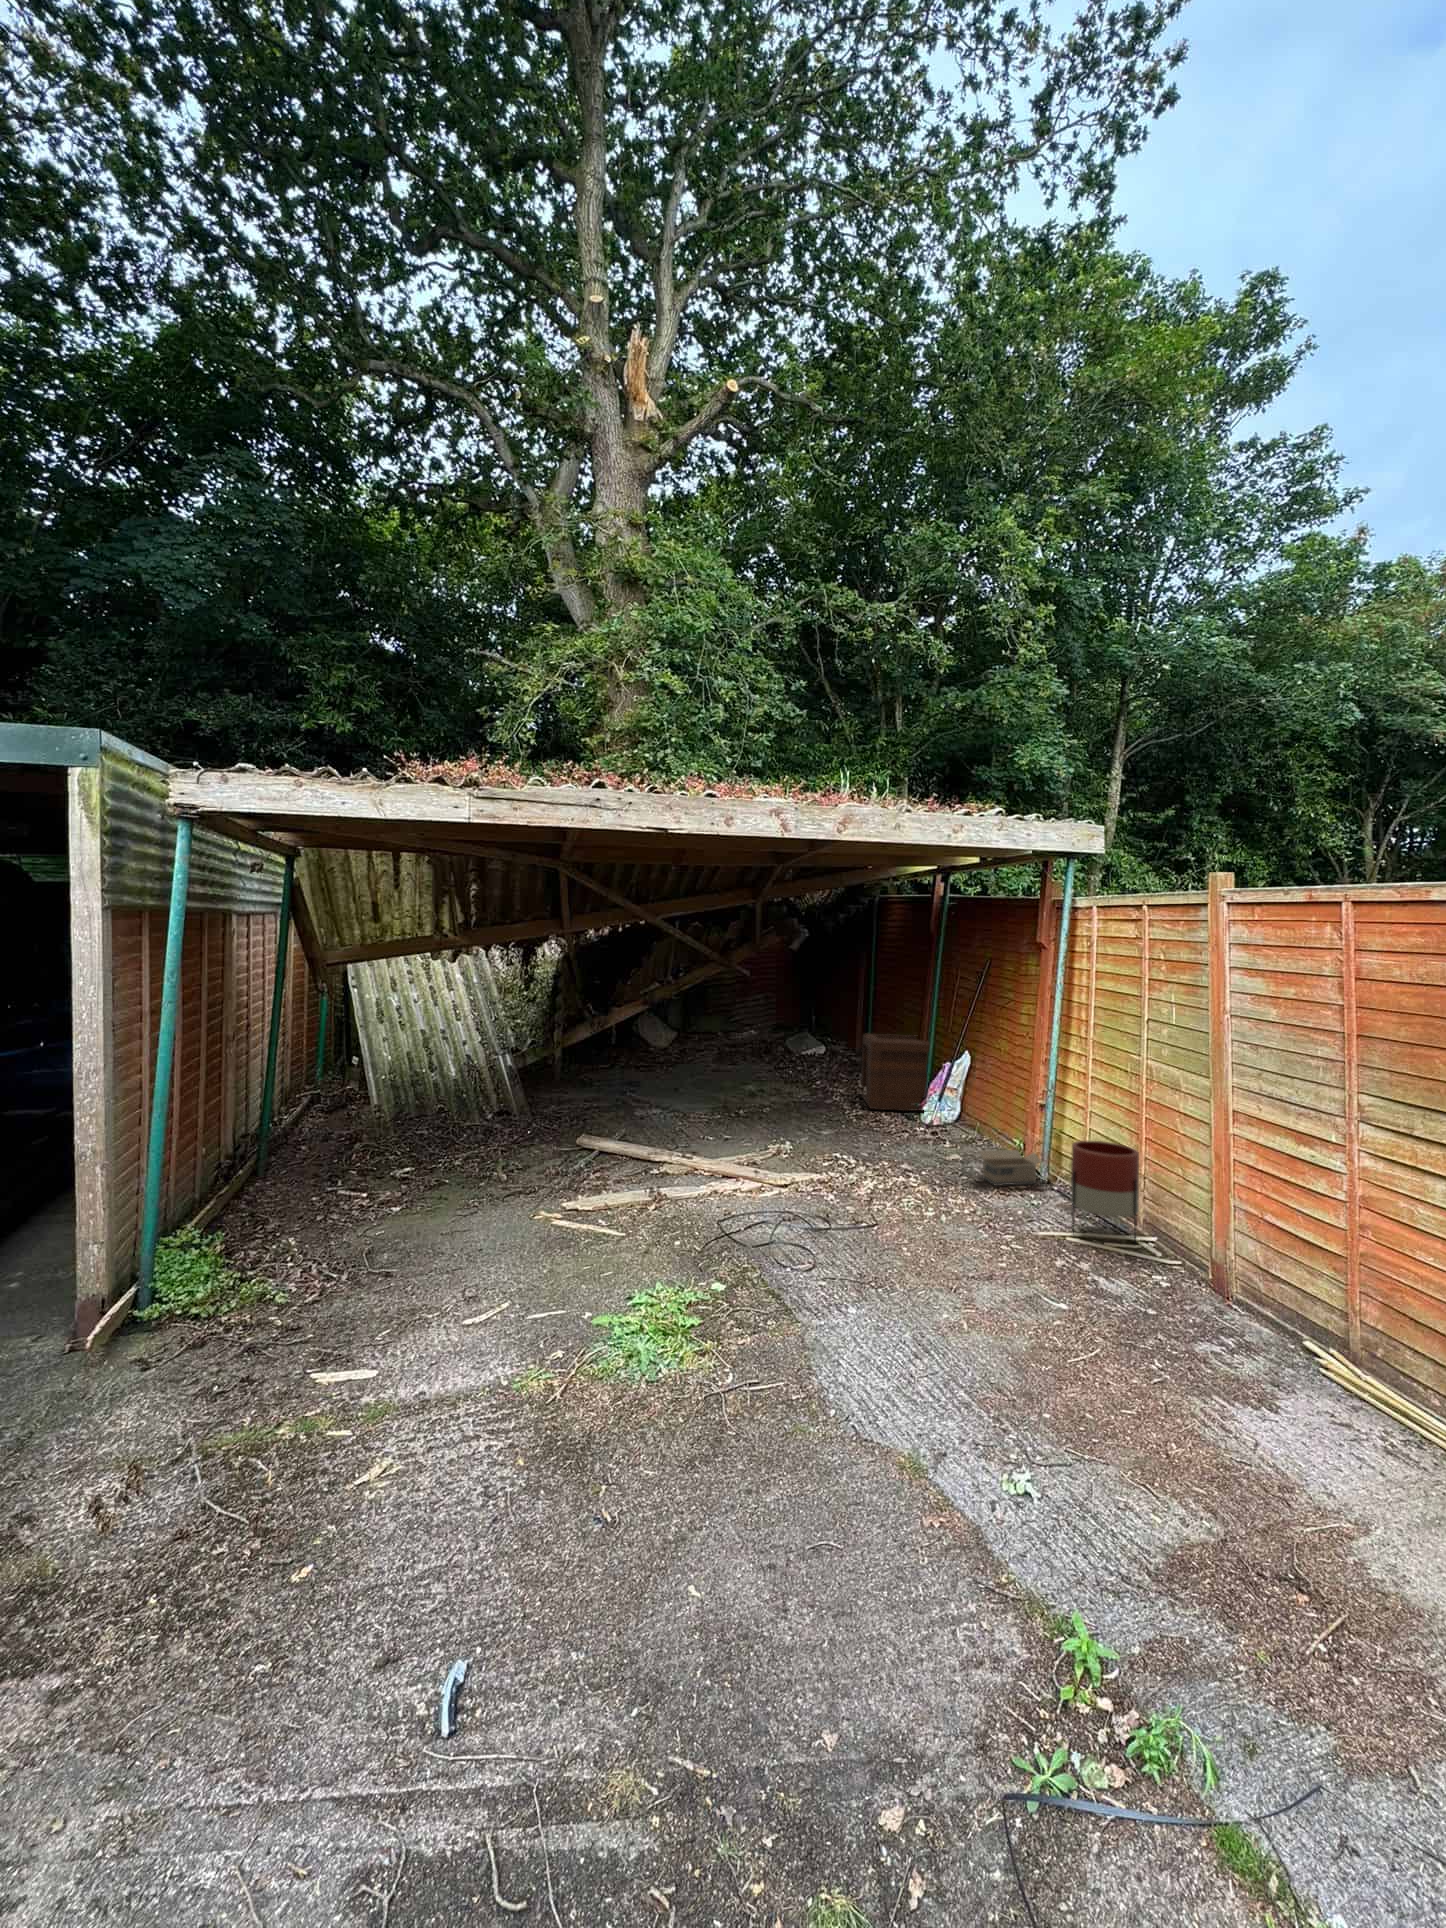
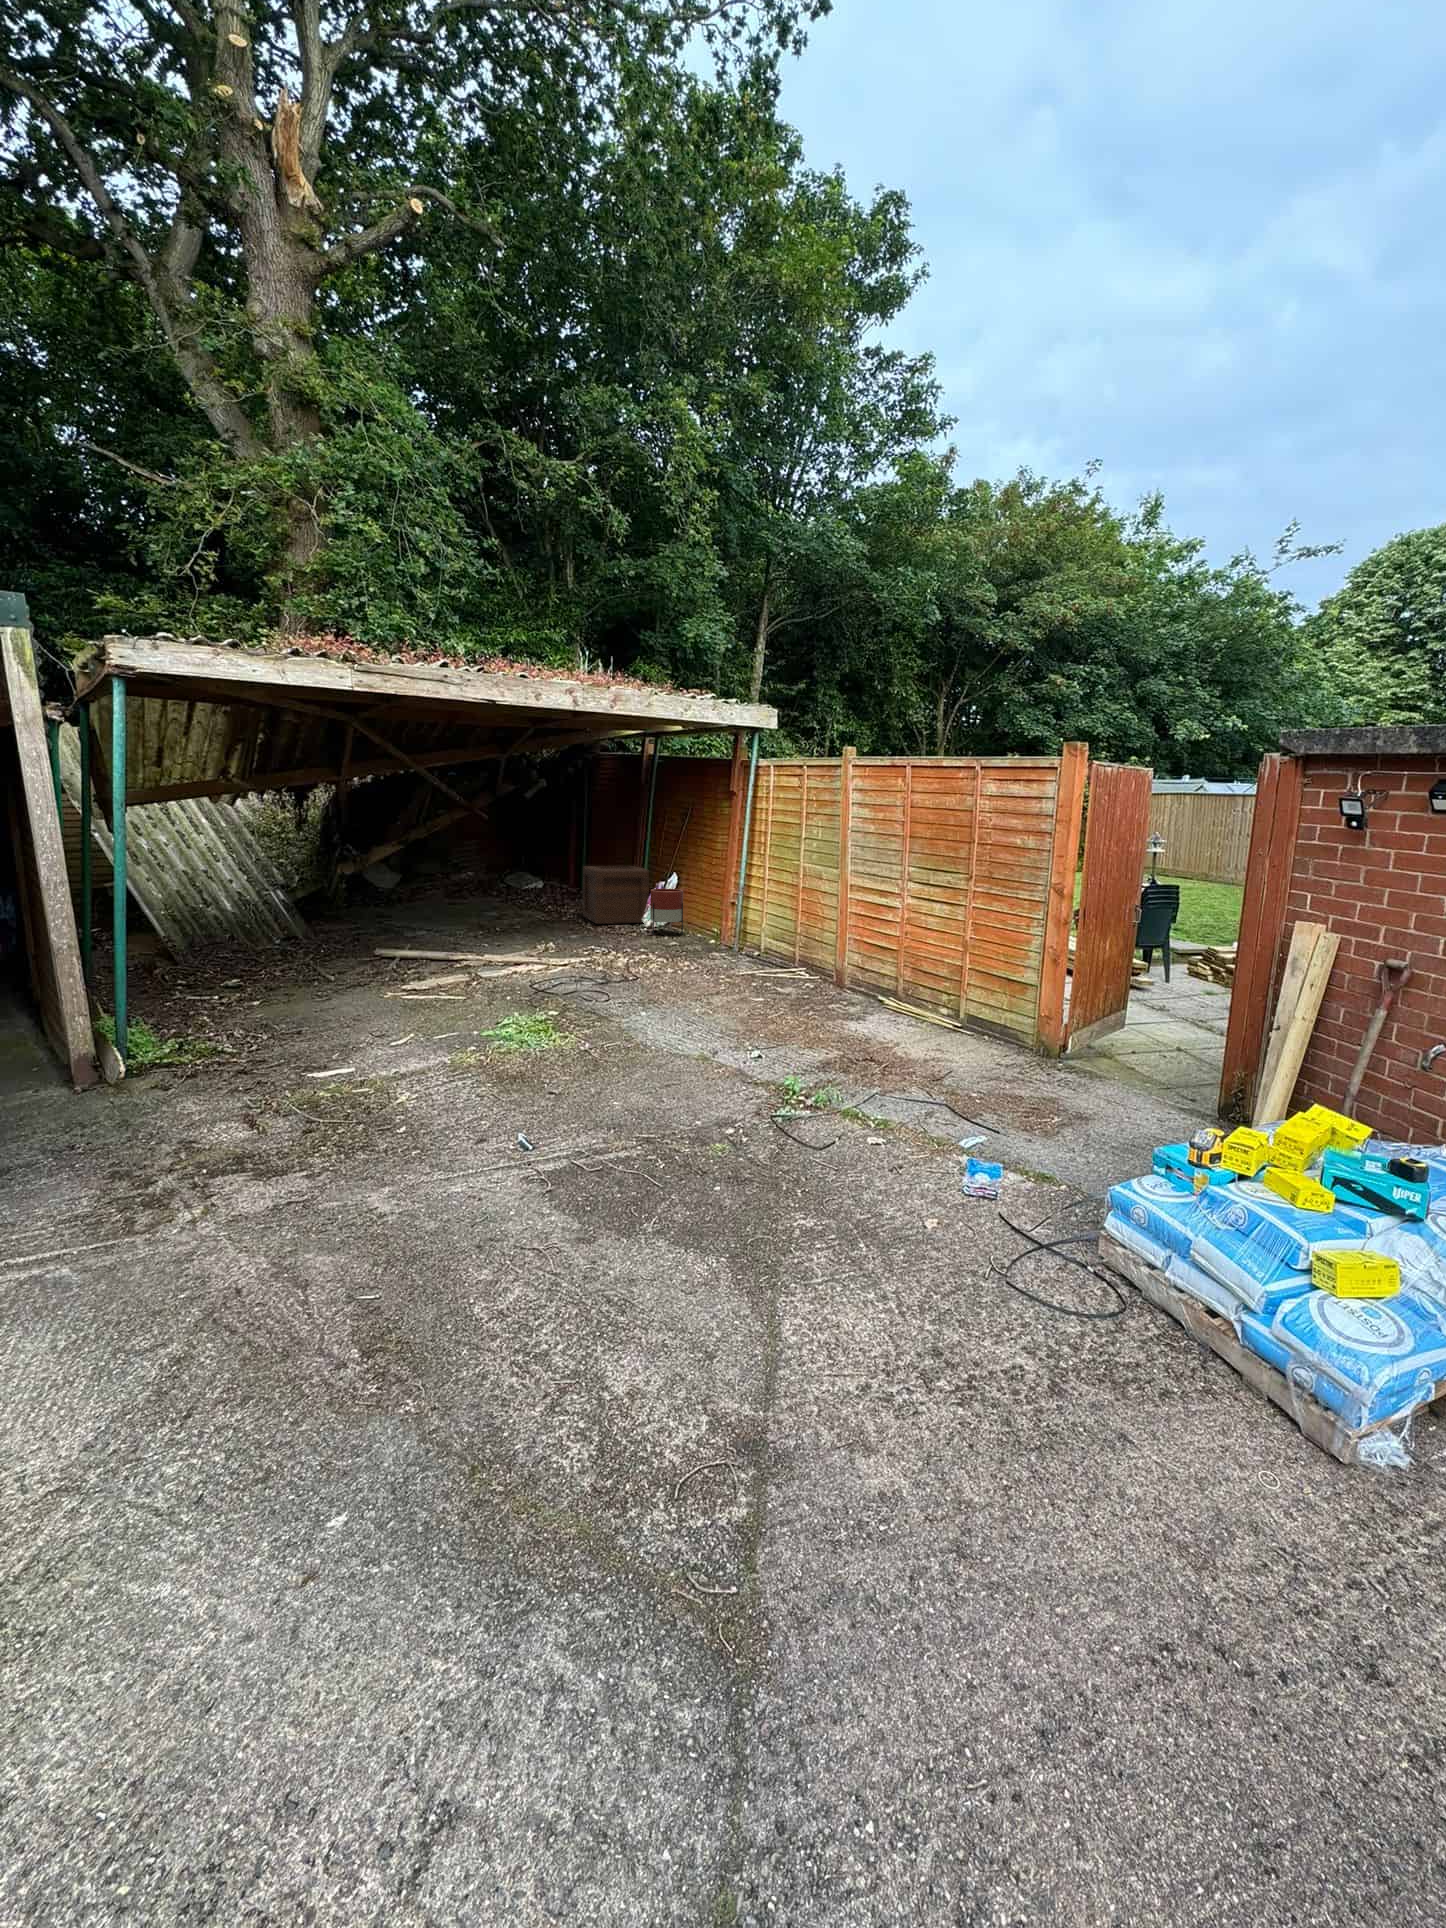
planter: present [1070,1141,1139,1244] -> present [650,889,683,935]
cardboard box: present [980,1150,1041,1186] -> none [685,933,741,958]

